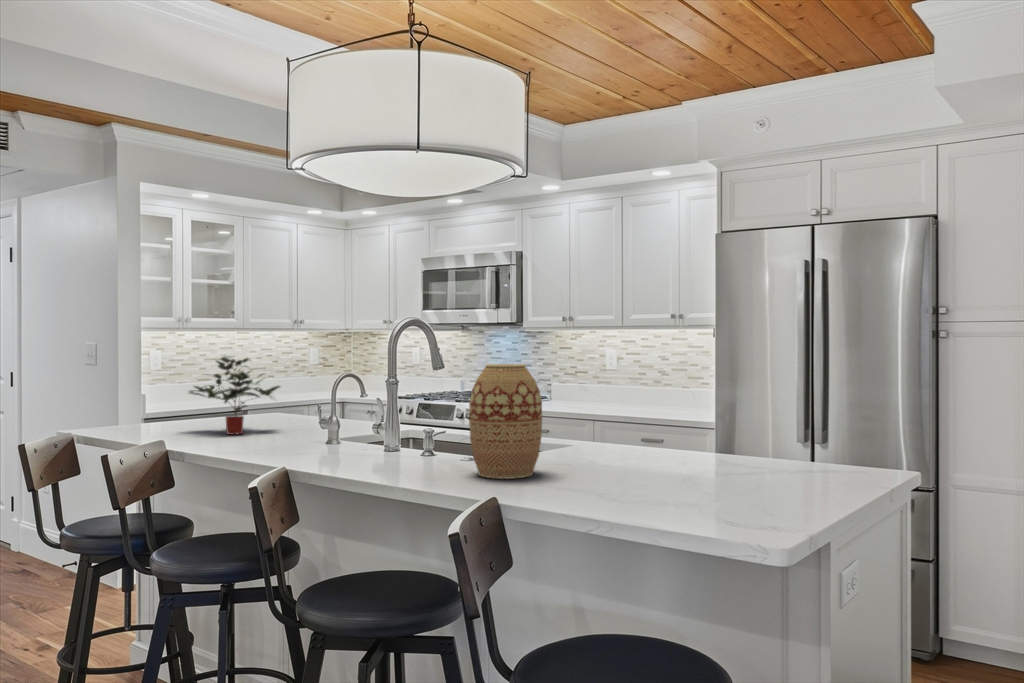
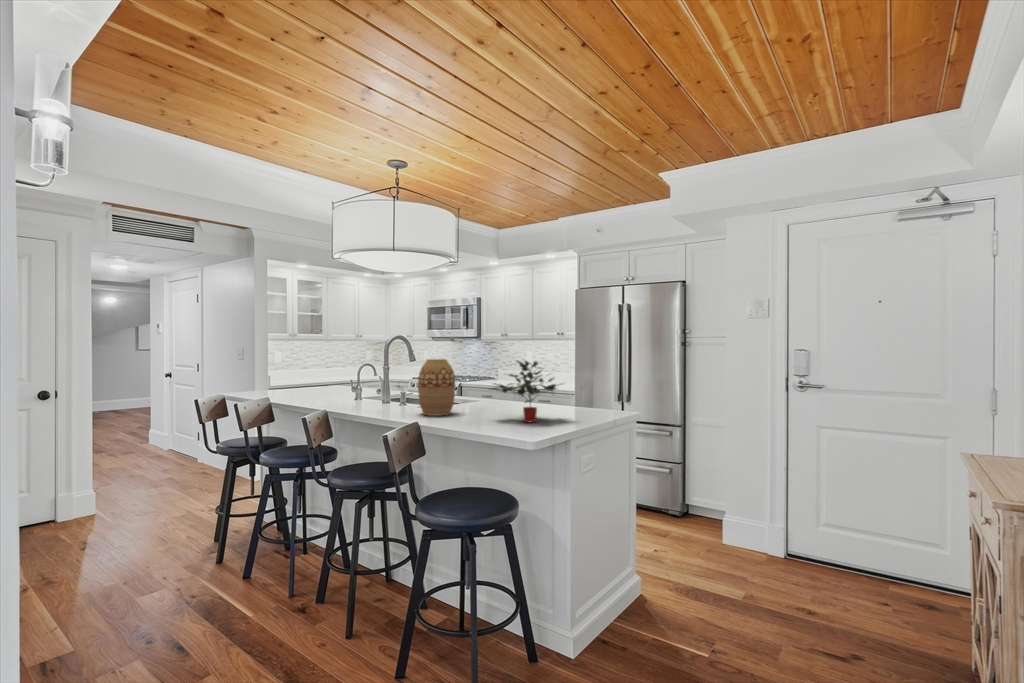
potted plant: present [190,356,280,435] -> present [491,360,559,422]

